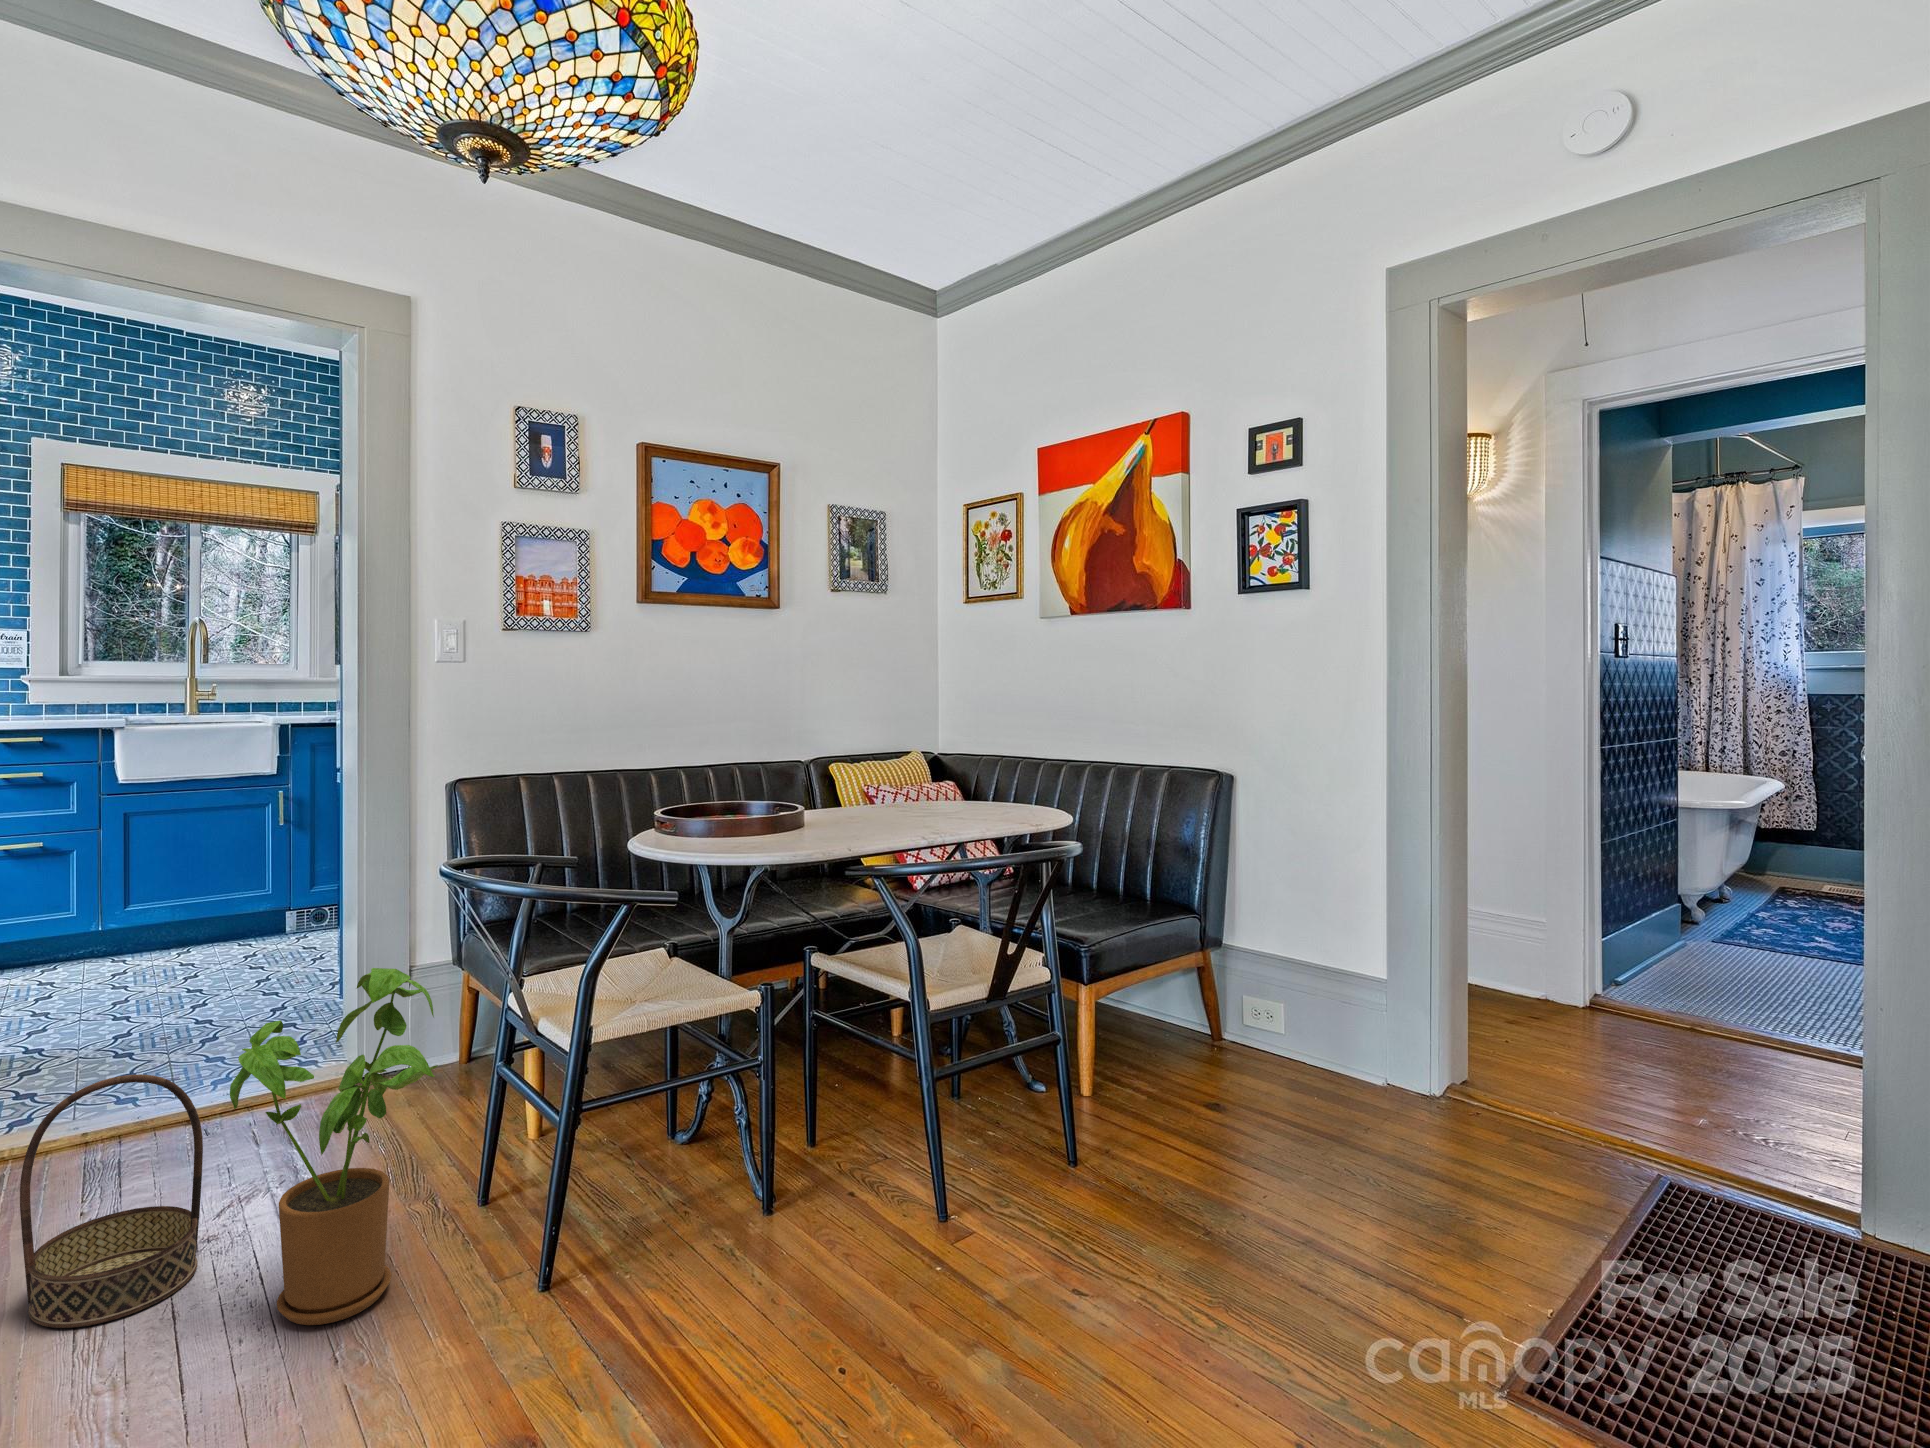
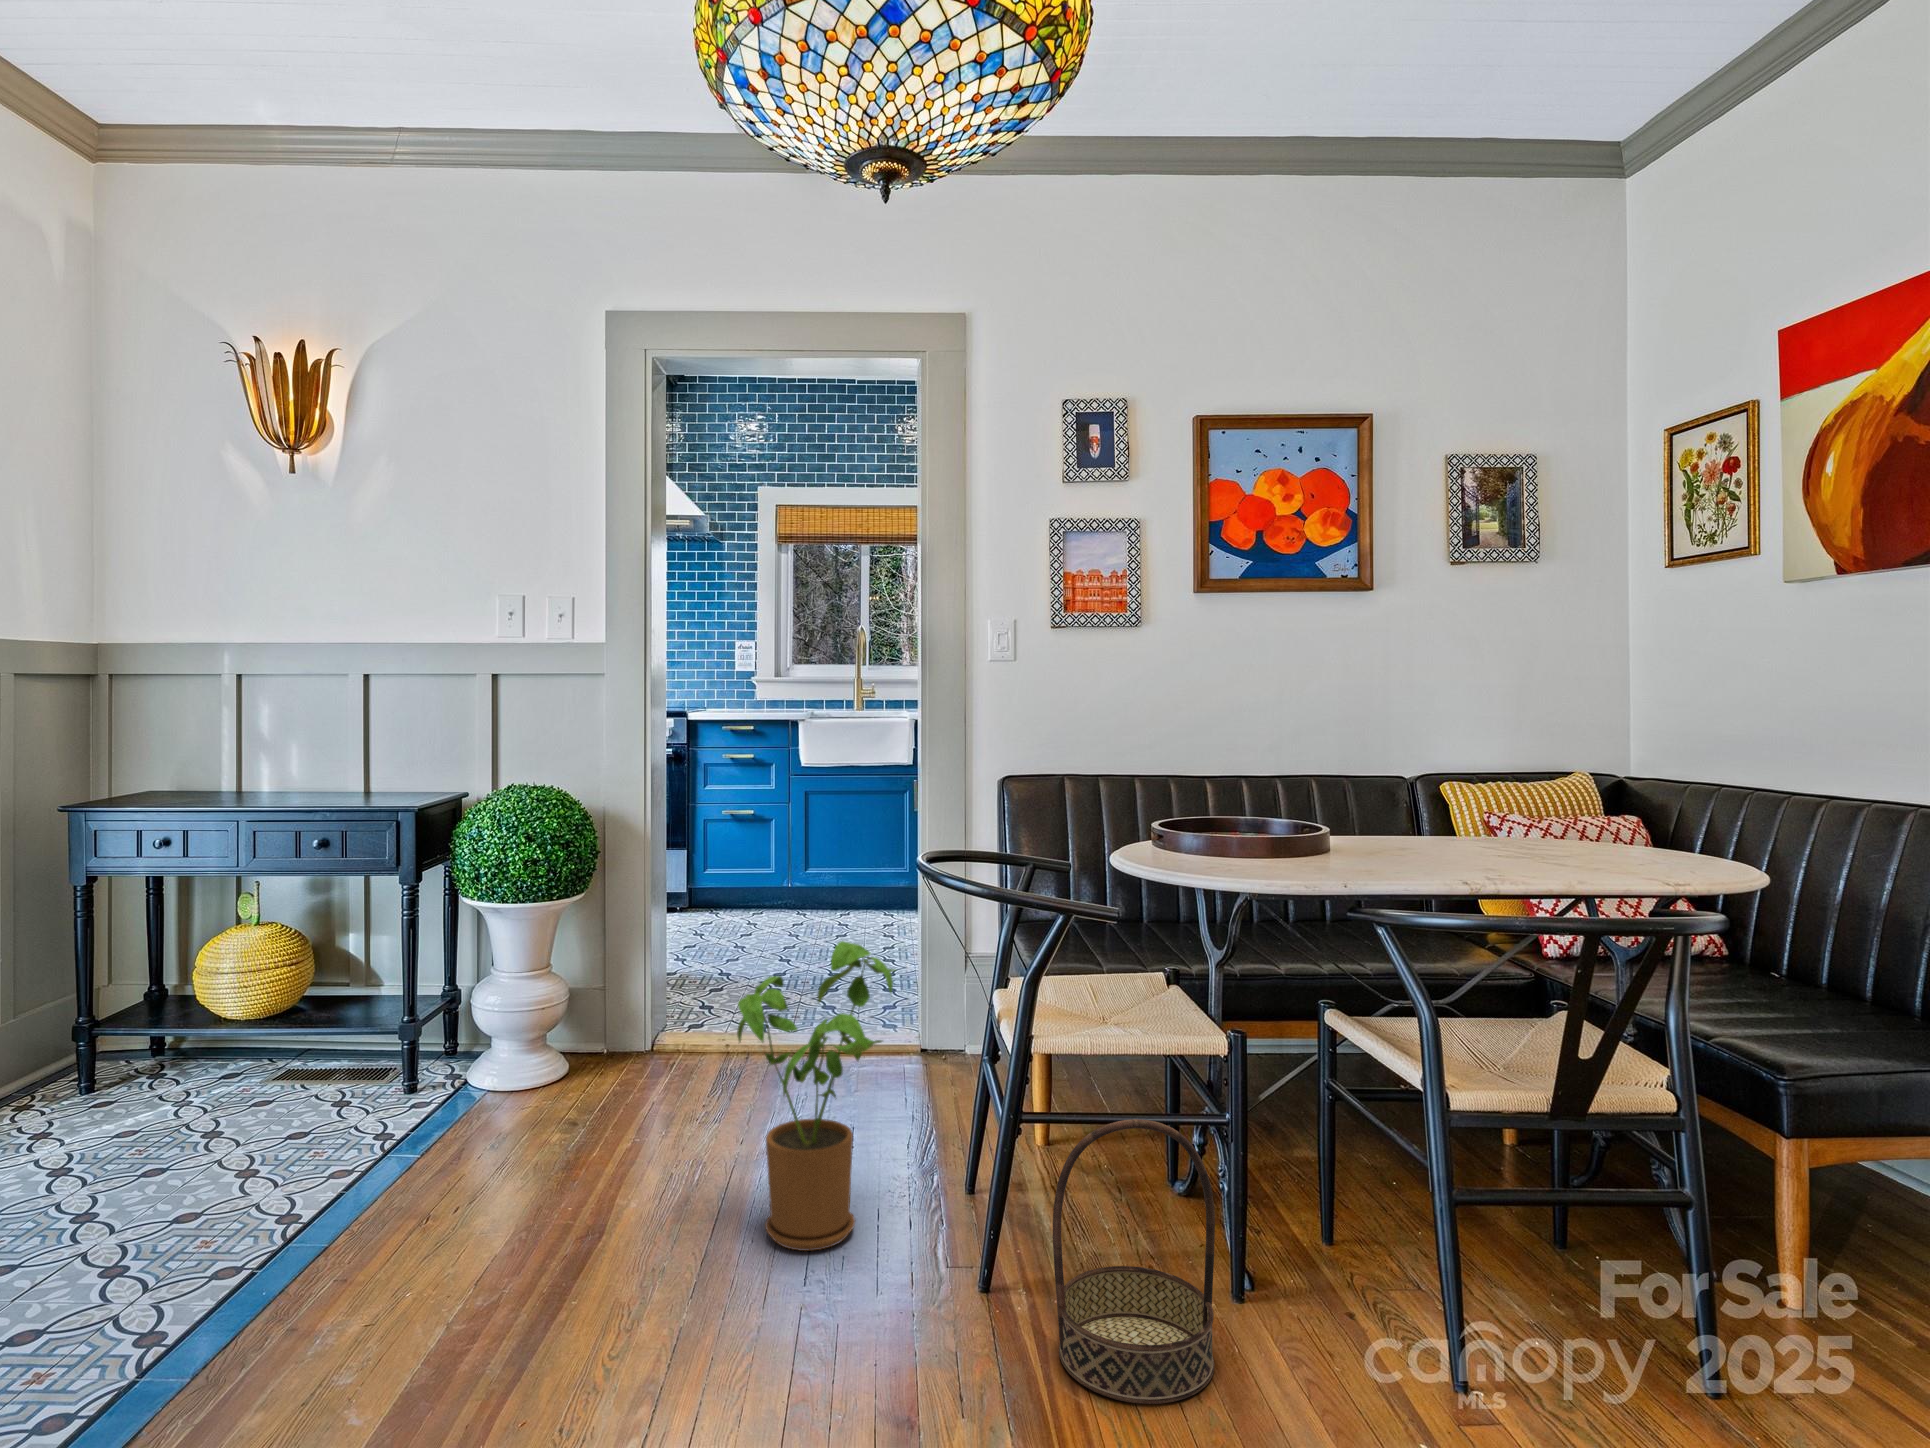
basket: present [20,1074,203,1328] -> present [1053,1119,1215,1404]

